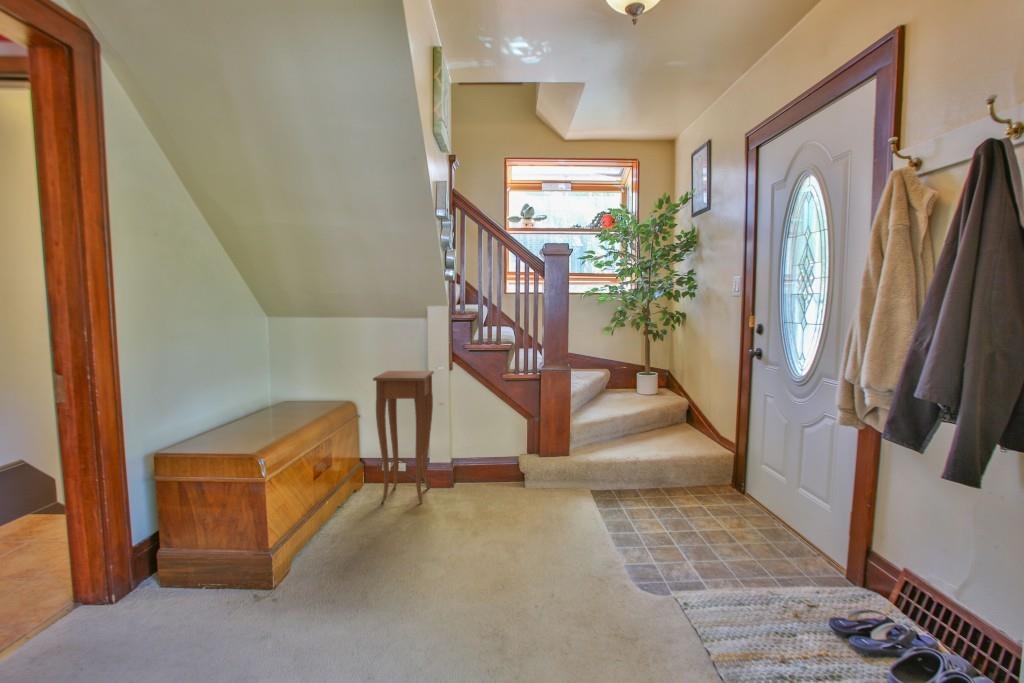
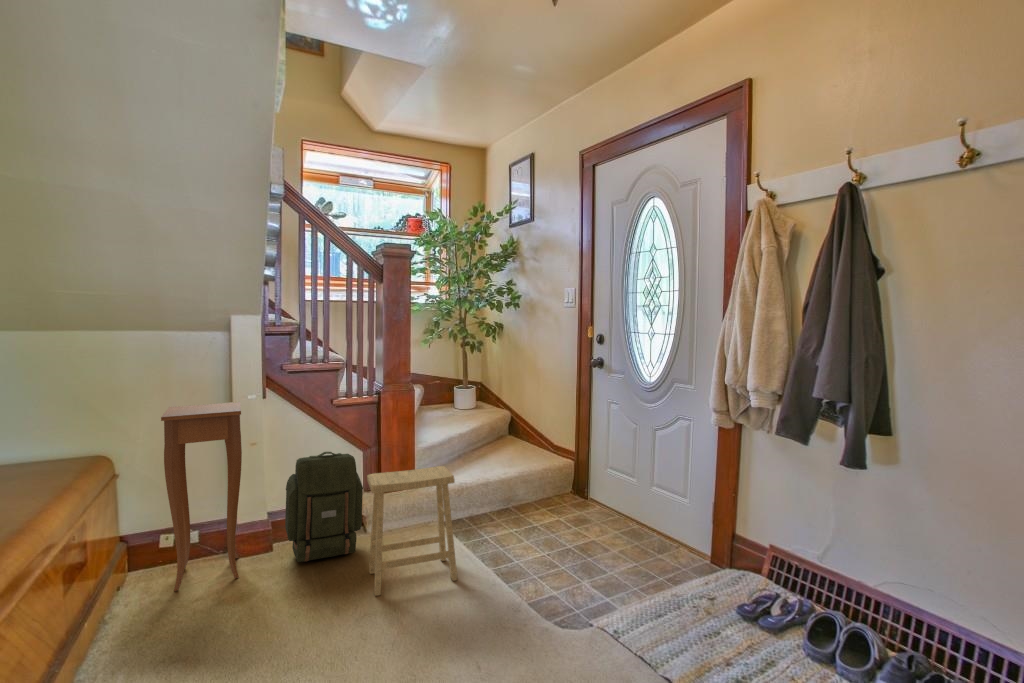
backpack: none [457,417,516,503] -> present [285,452,363,562]
footstool: none [504,441,578,549] -> present [367,466,457,596]

